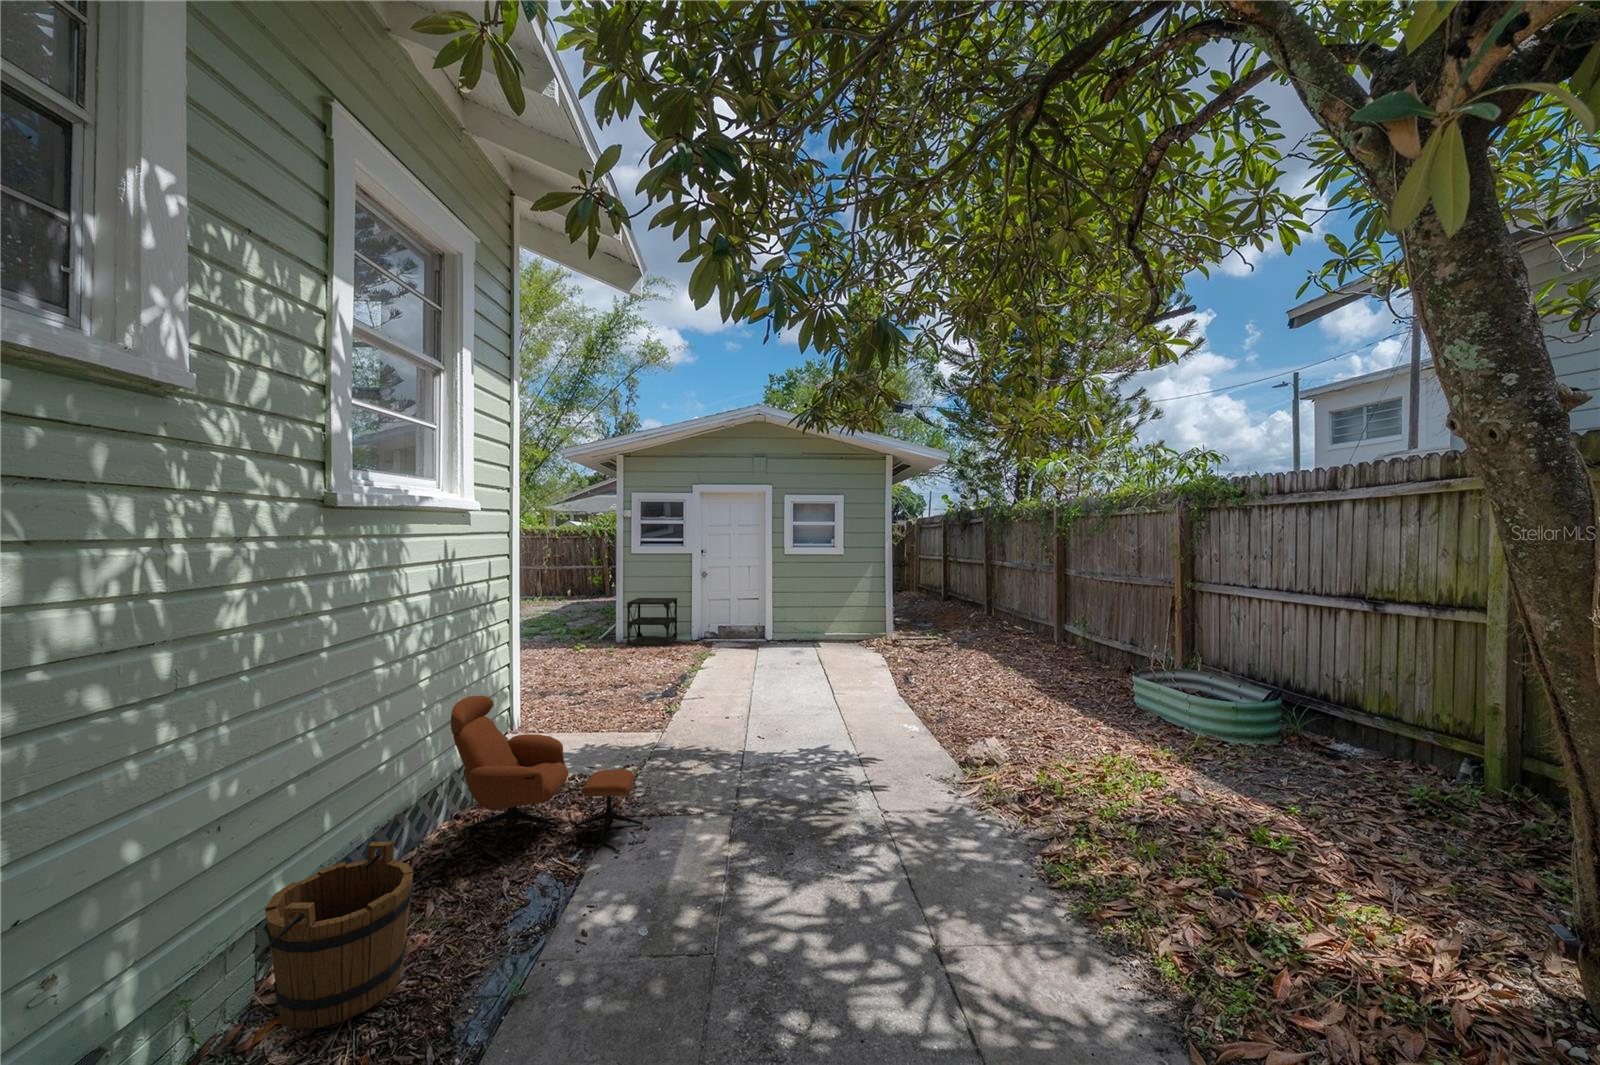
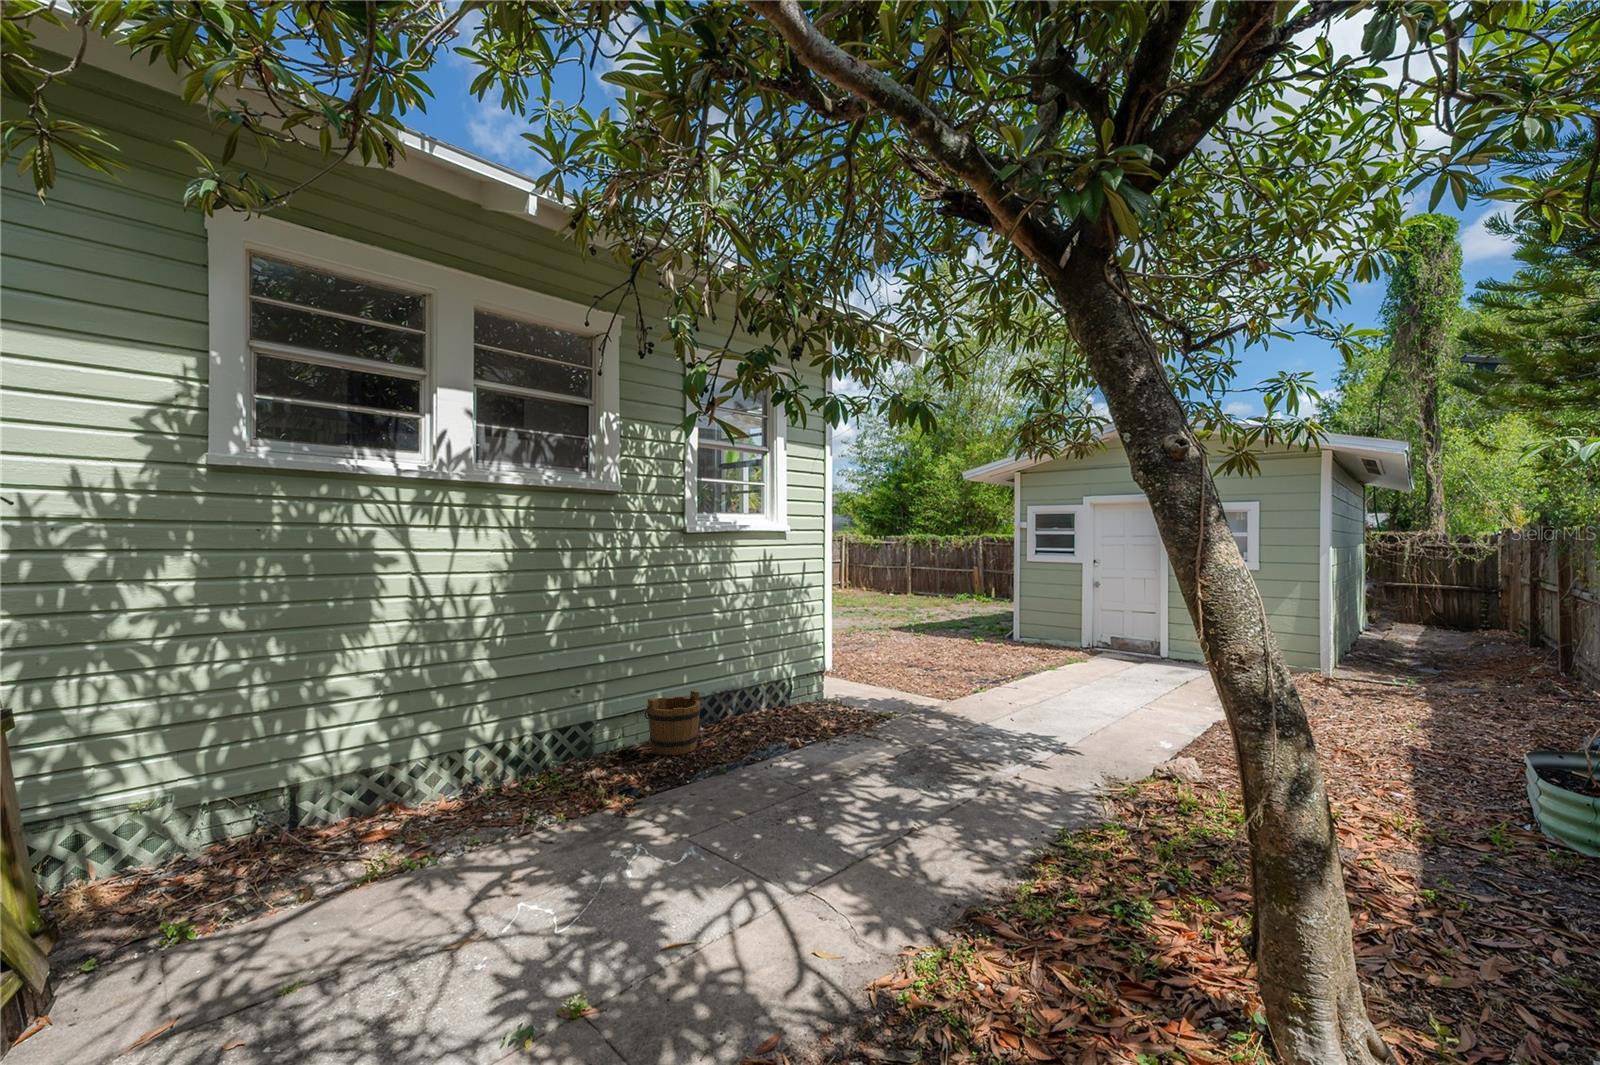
side table: present [627,598,677,646] -> none [1013,603,1067,649]
lounge chair: present [451,696,643,851] -> none [760,640,851,737]

